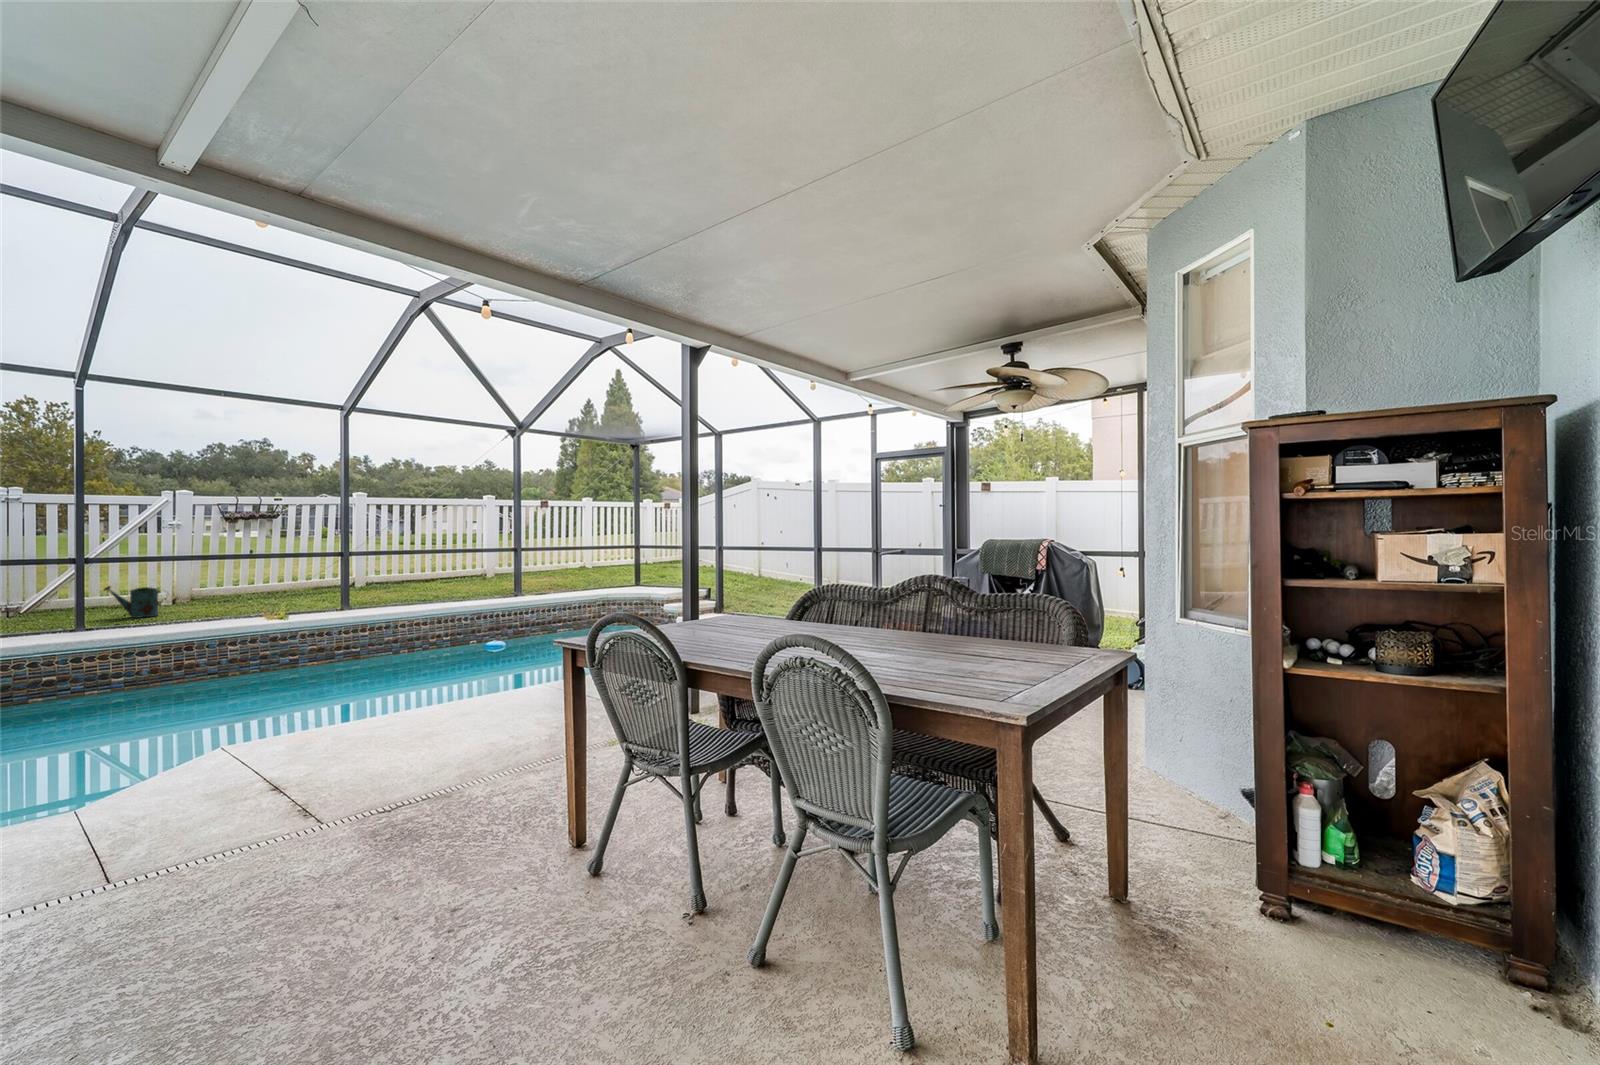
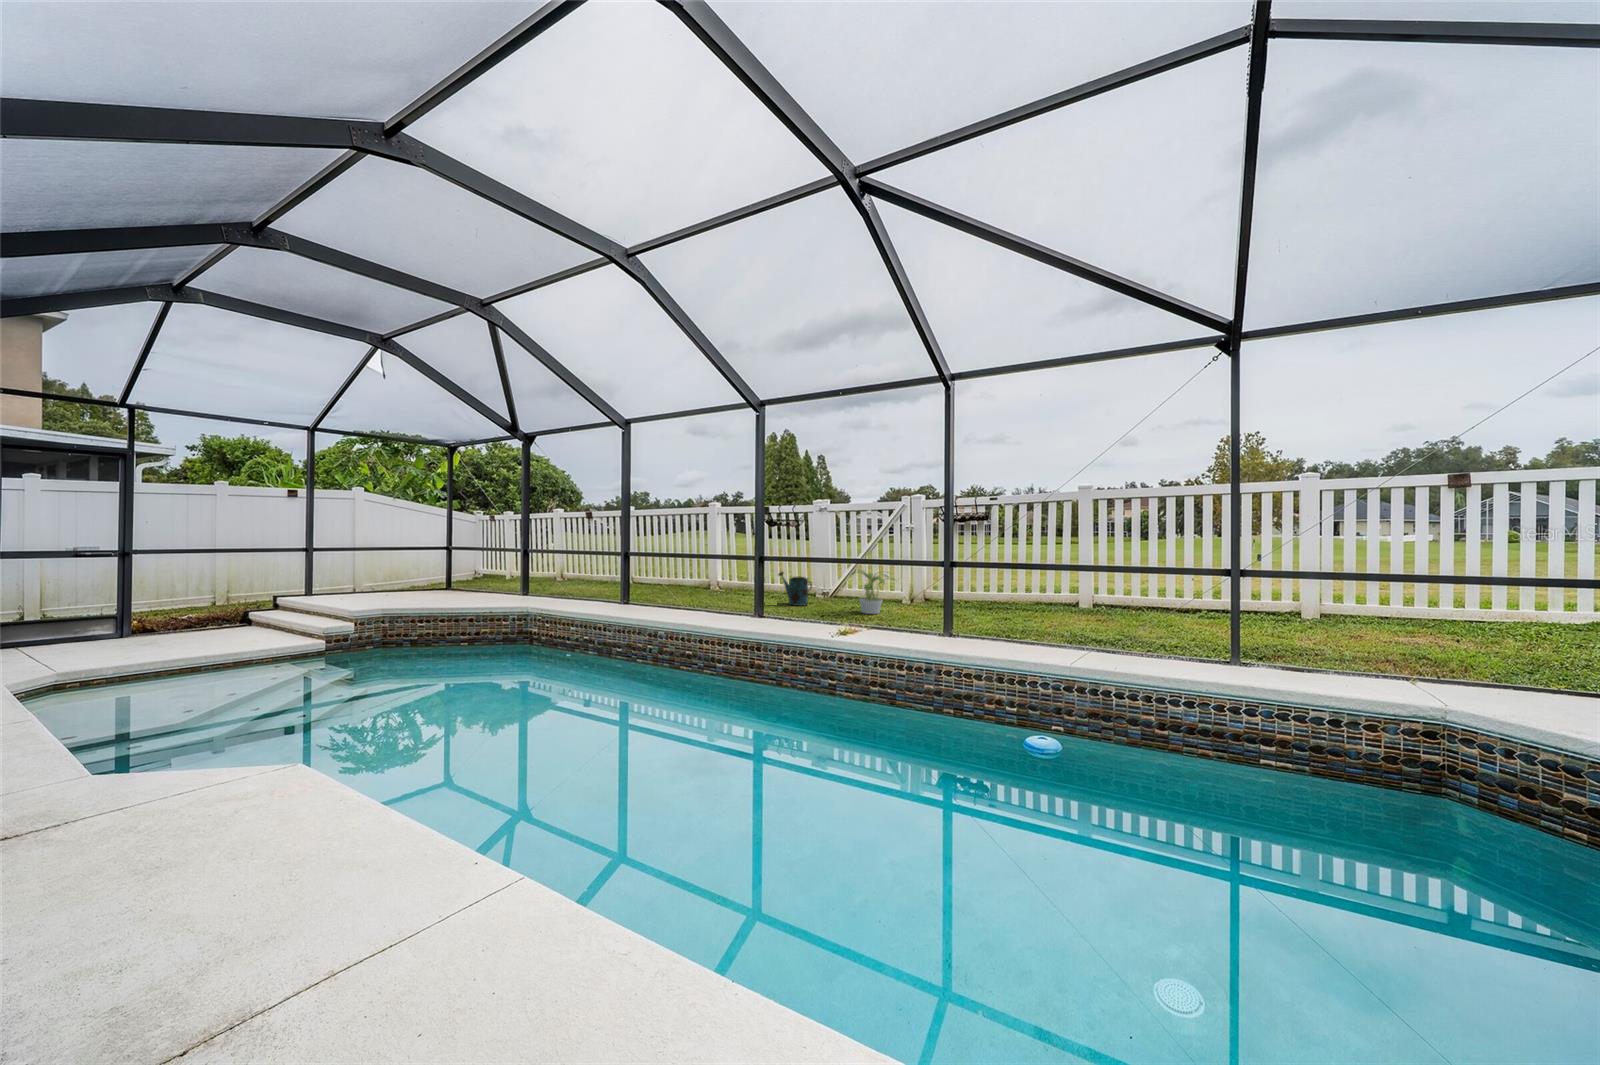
potted plant: none [219,571,270,611] -> present [851,571,889,614]

